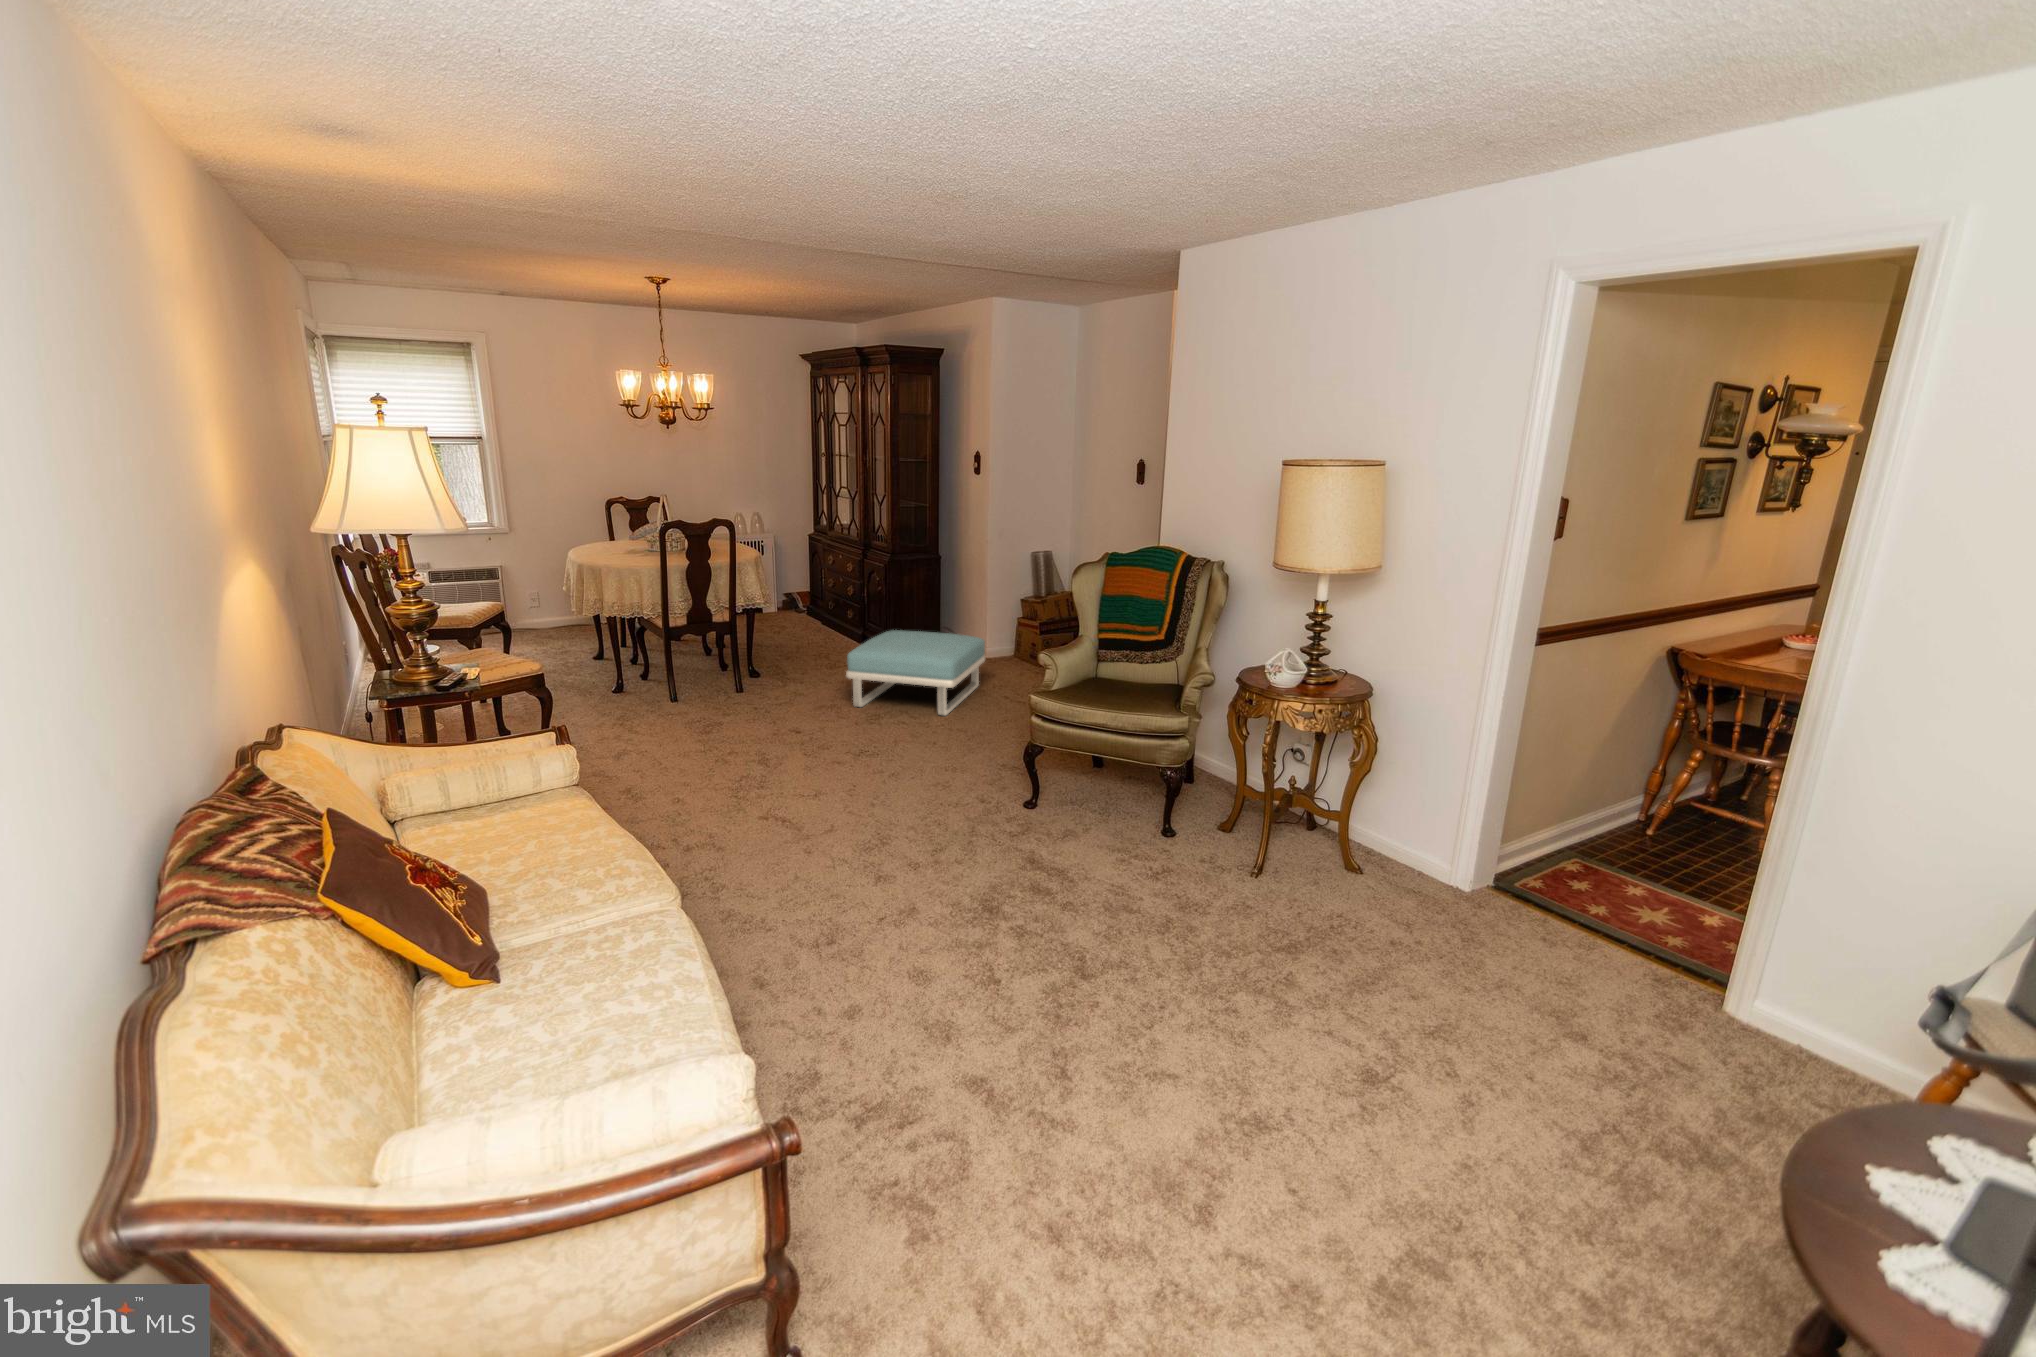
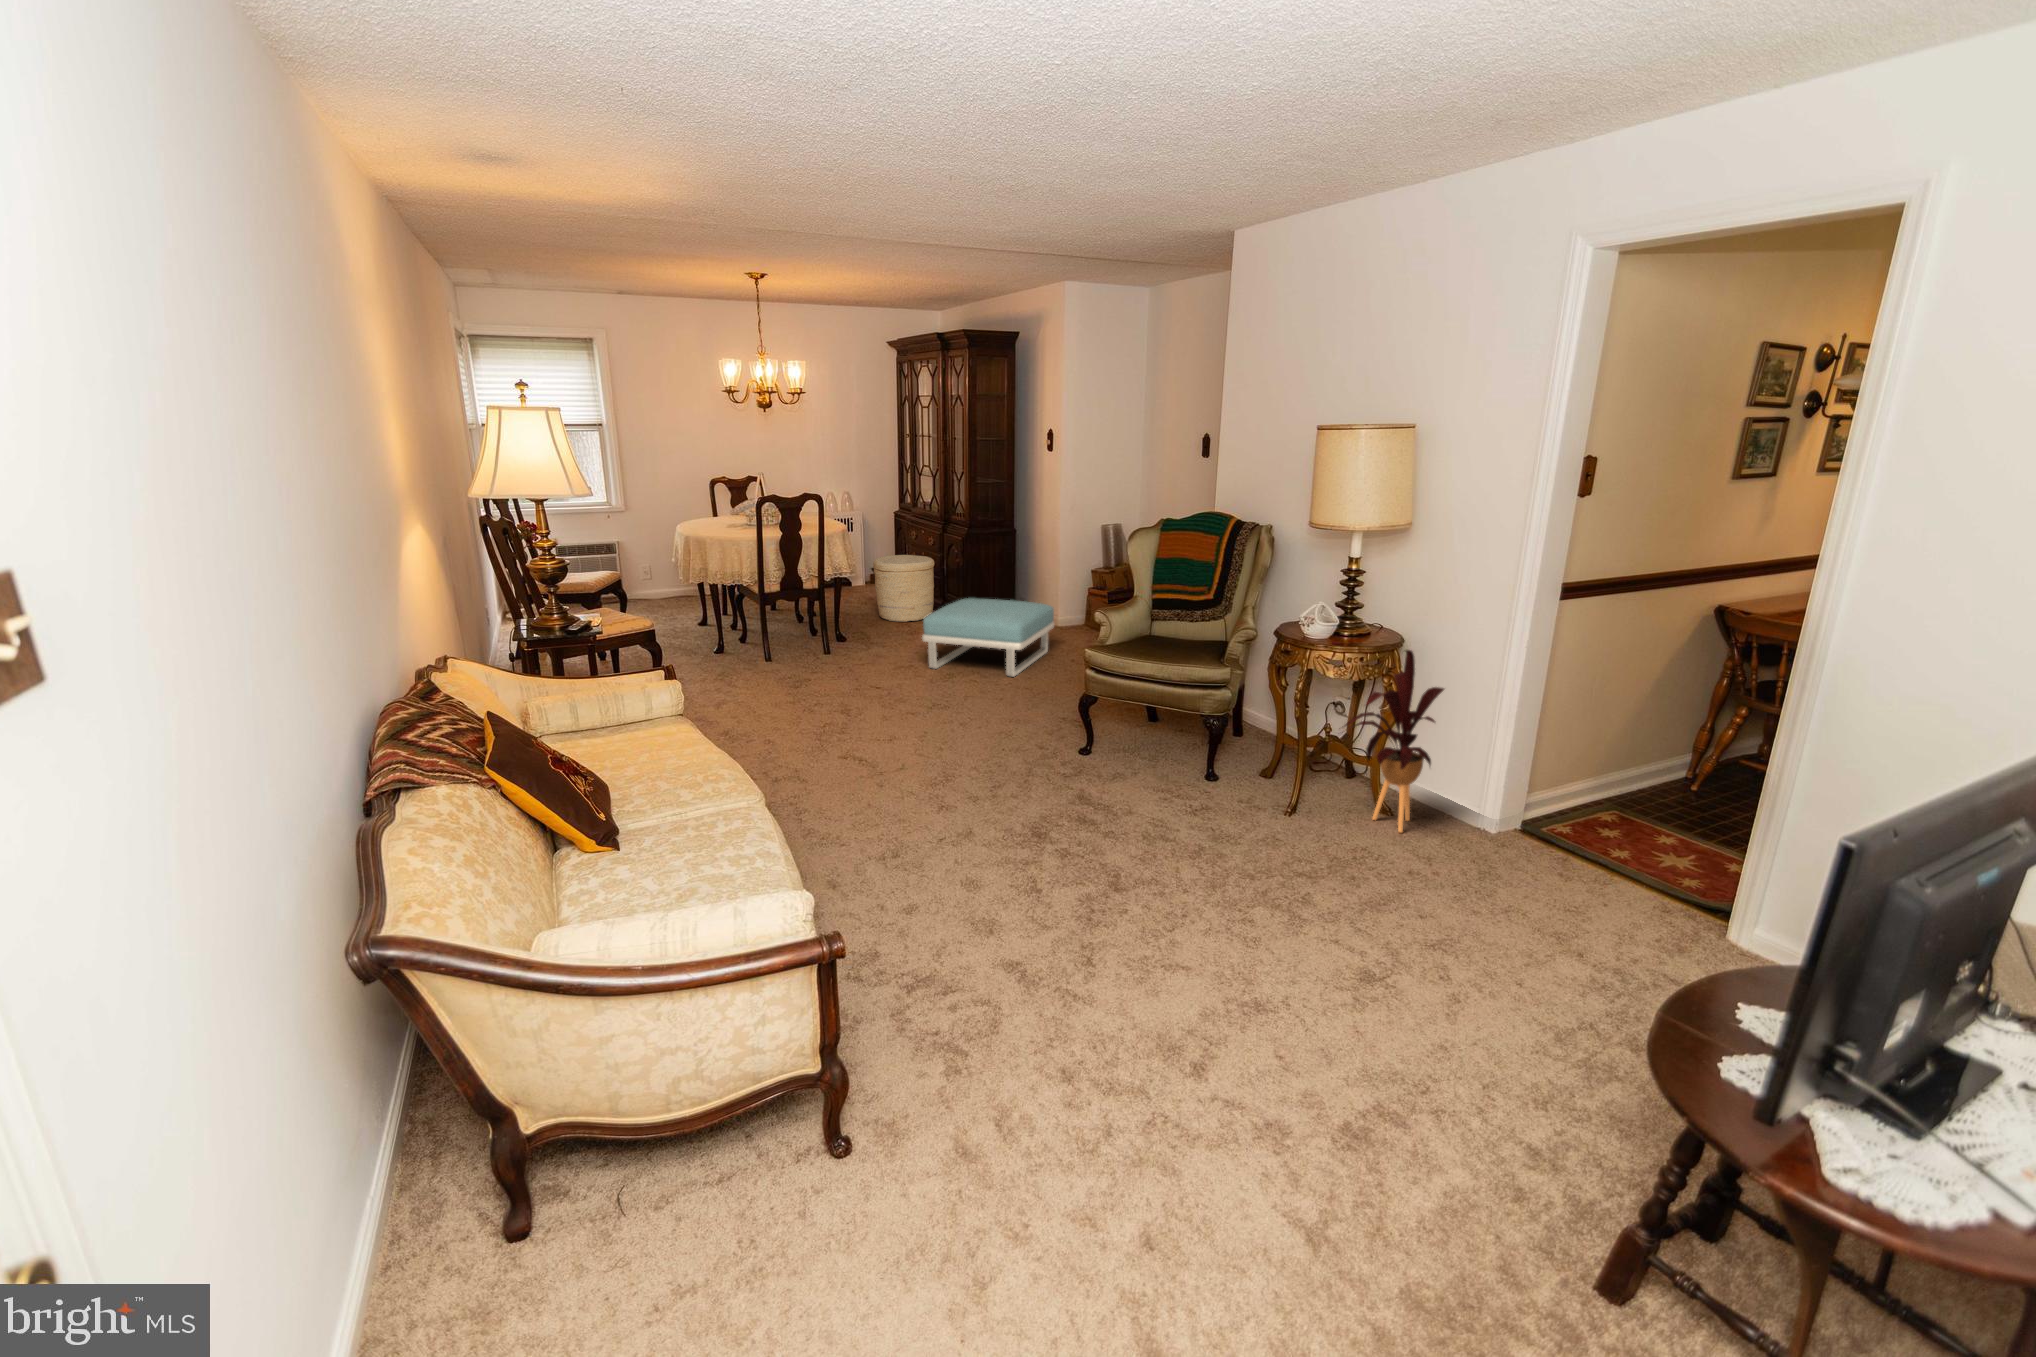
woven basket: none [789,582,855,653] -> present [873,555,935,622]
house plant: none [1306,701,1416,893] -> present [1344,650,1444,832]

